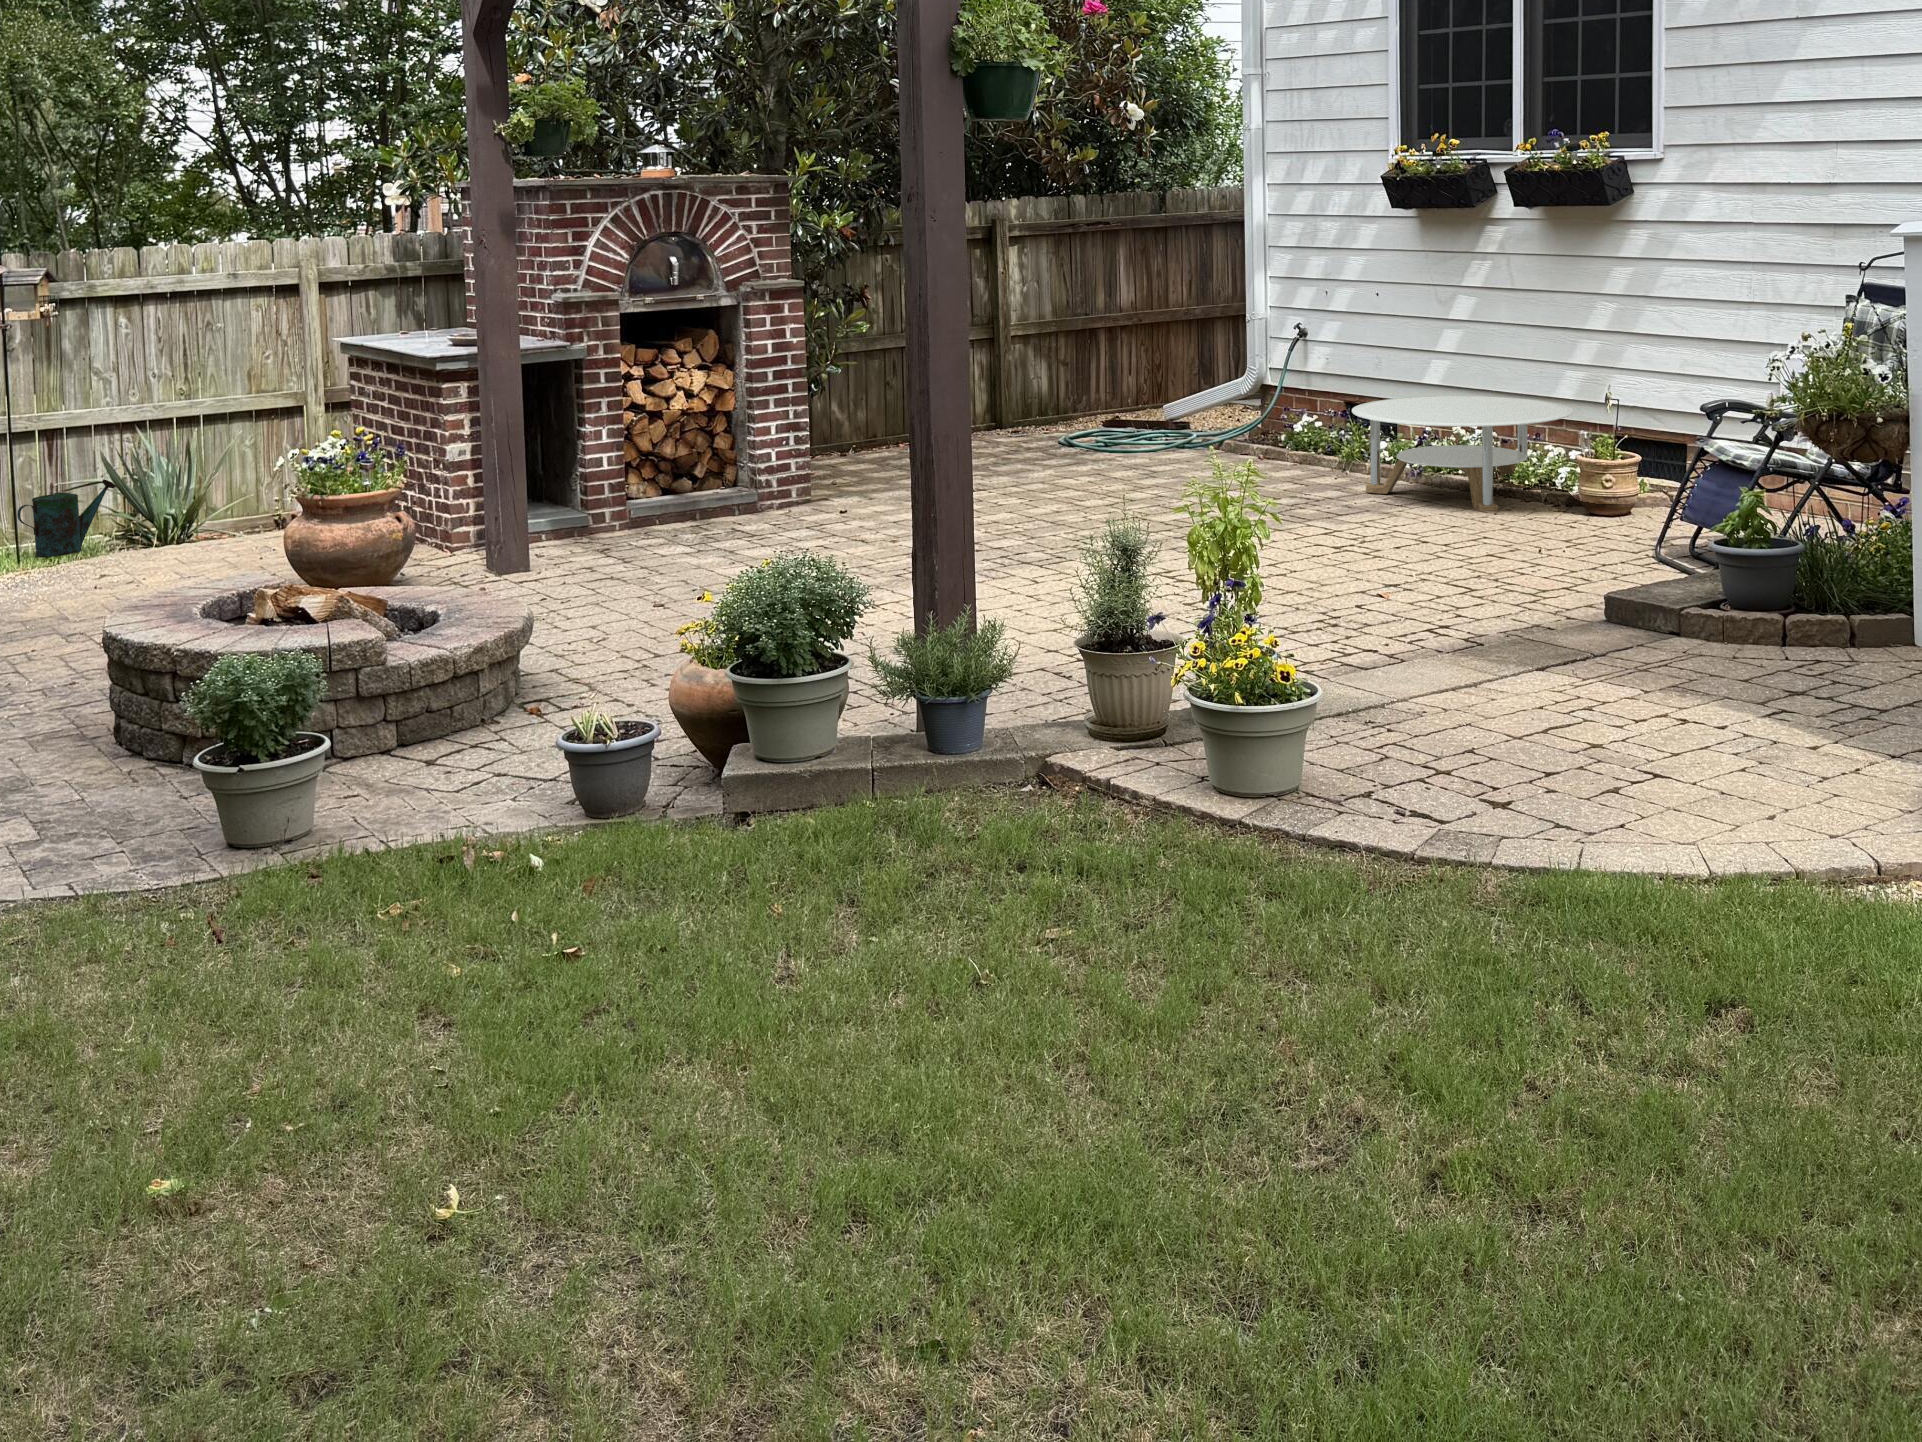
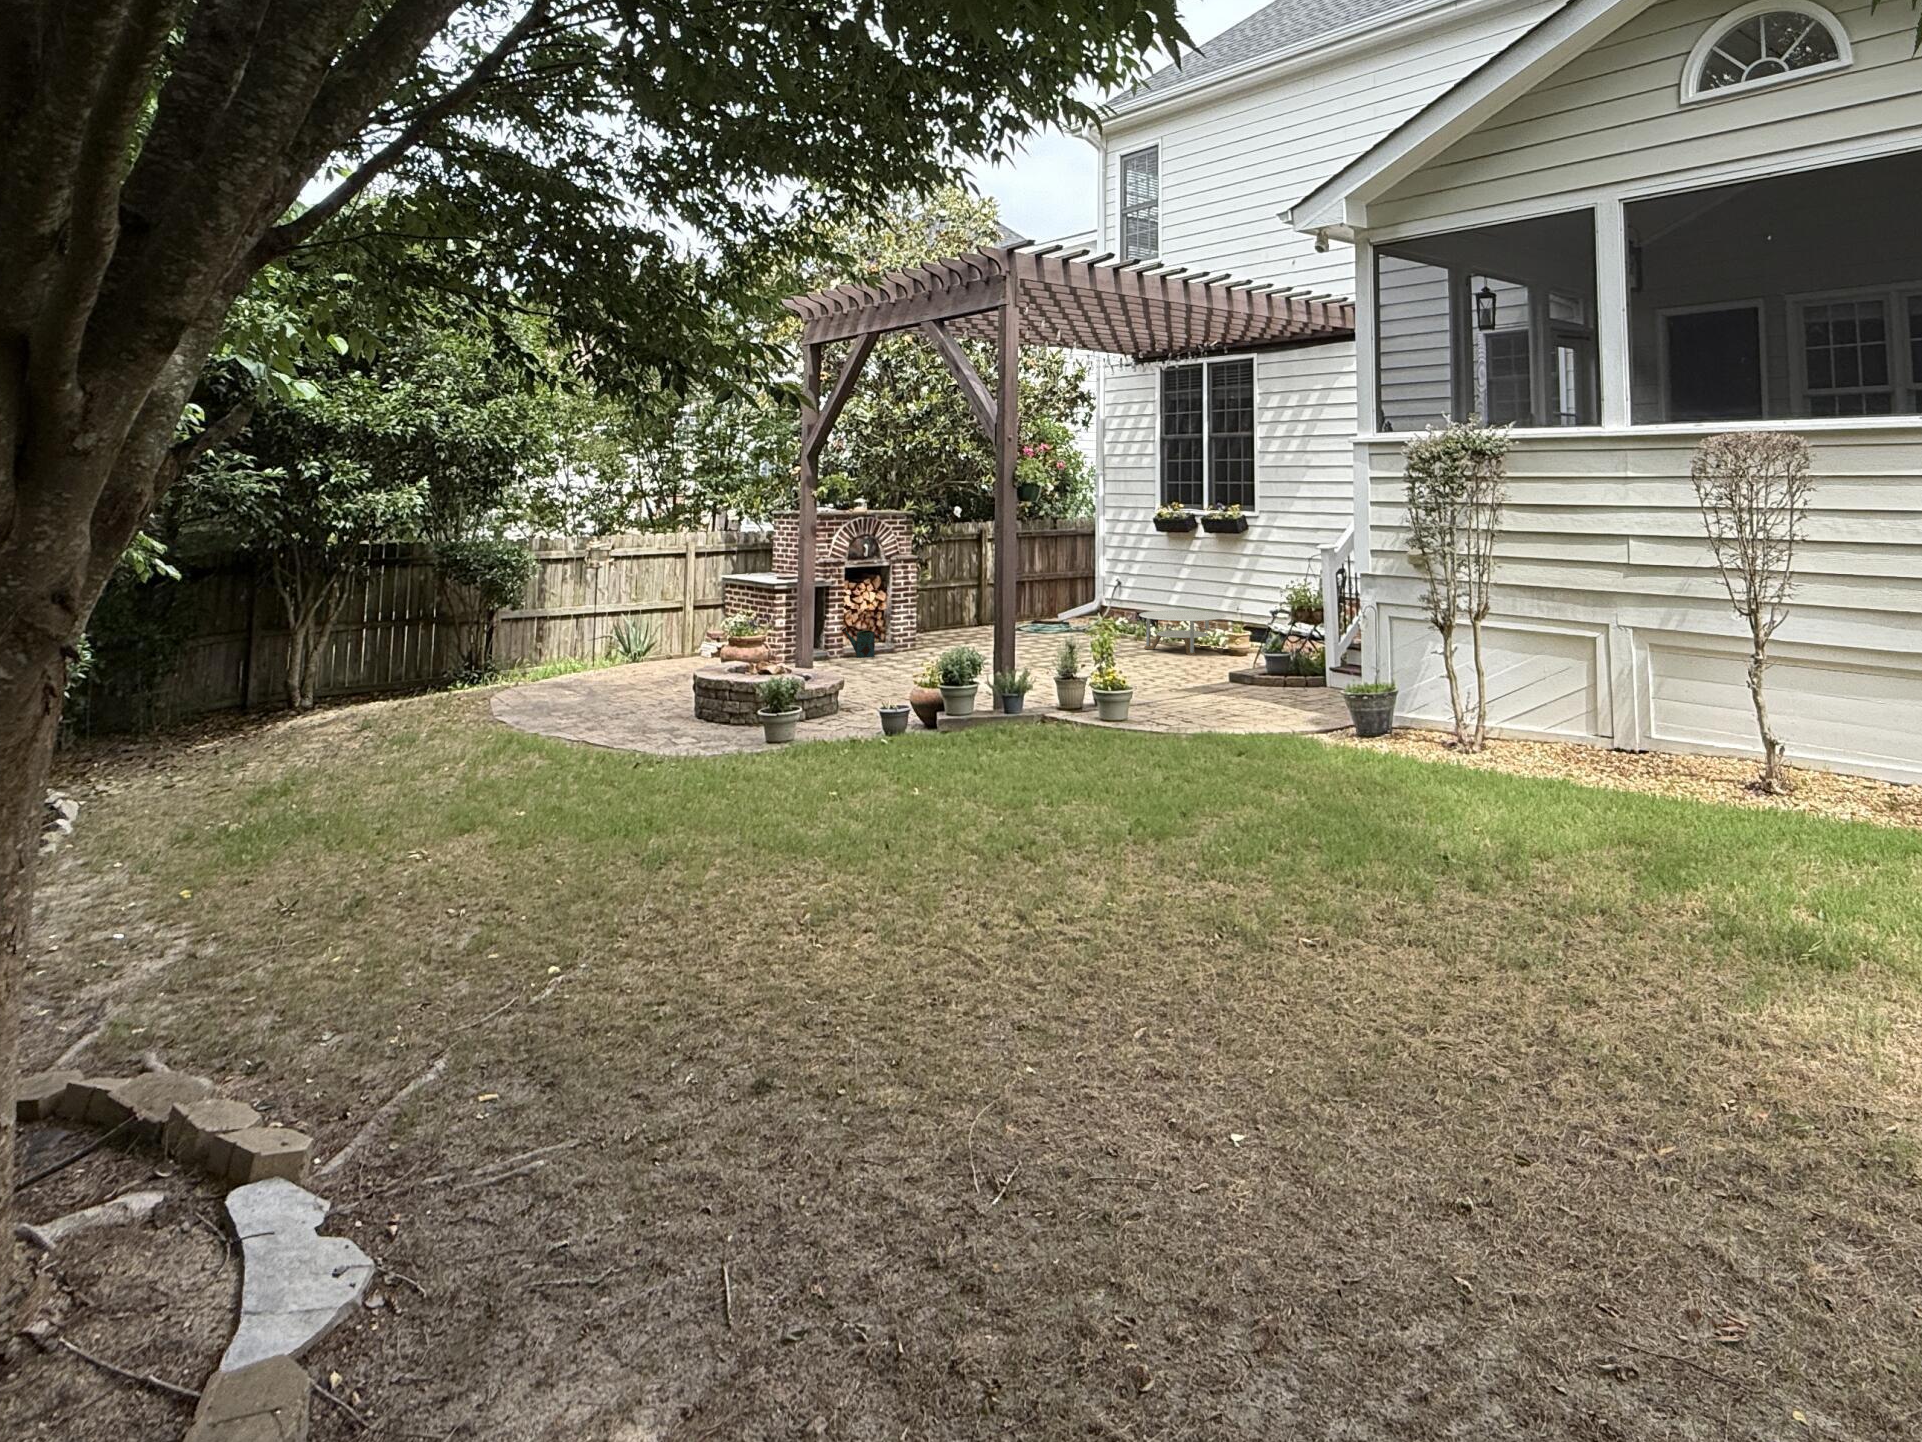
watering can: present [17,479,116,557] -> present [842,627,881,658]

